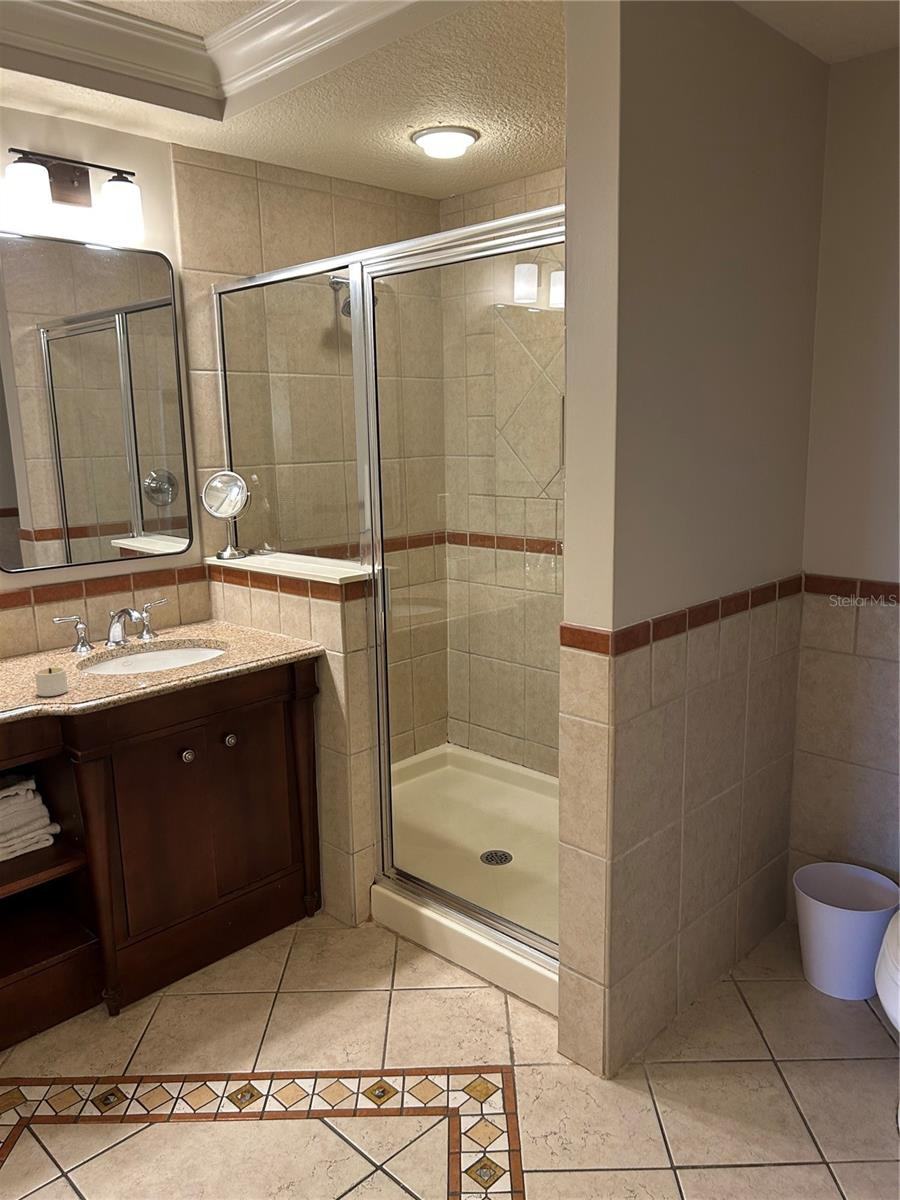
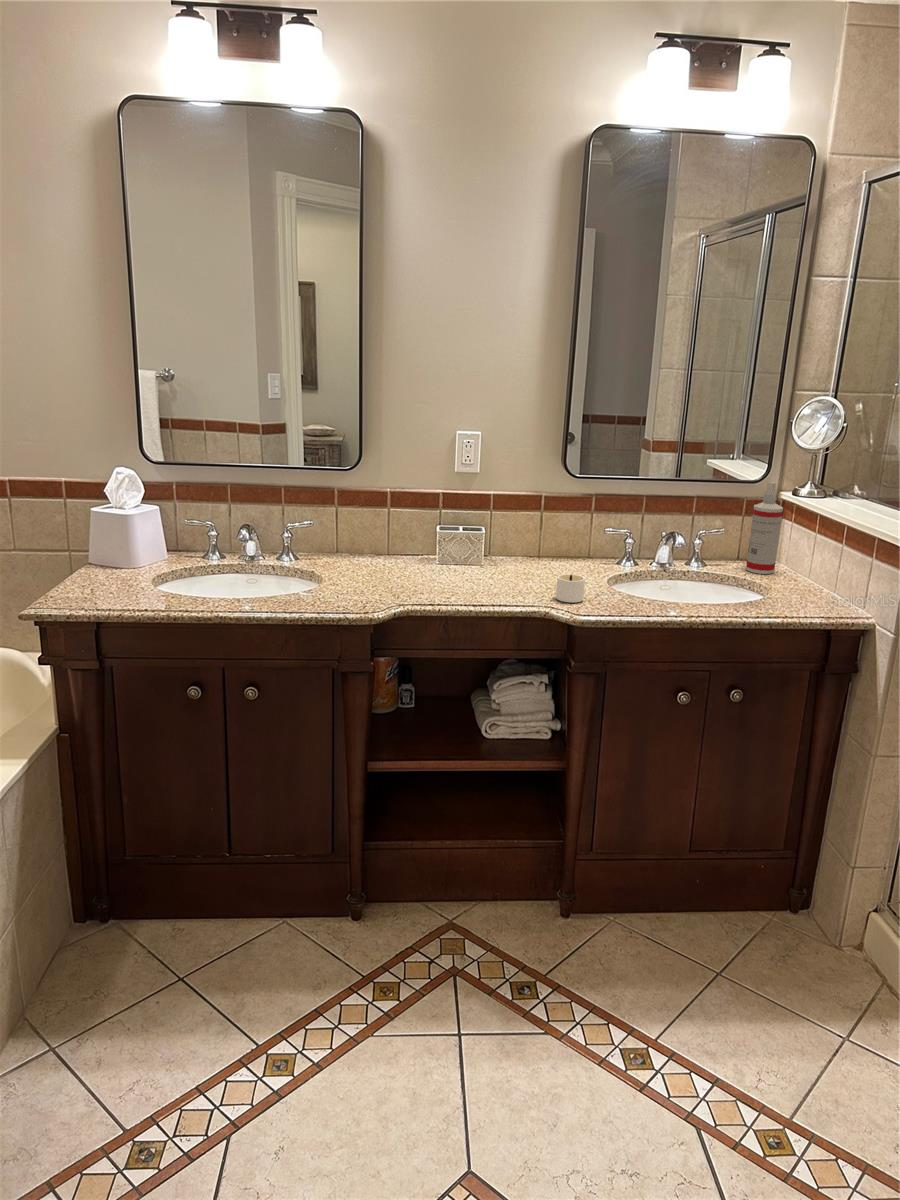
spray bottle: none [188,550,219,633] -> present [746,482,783,574]

